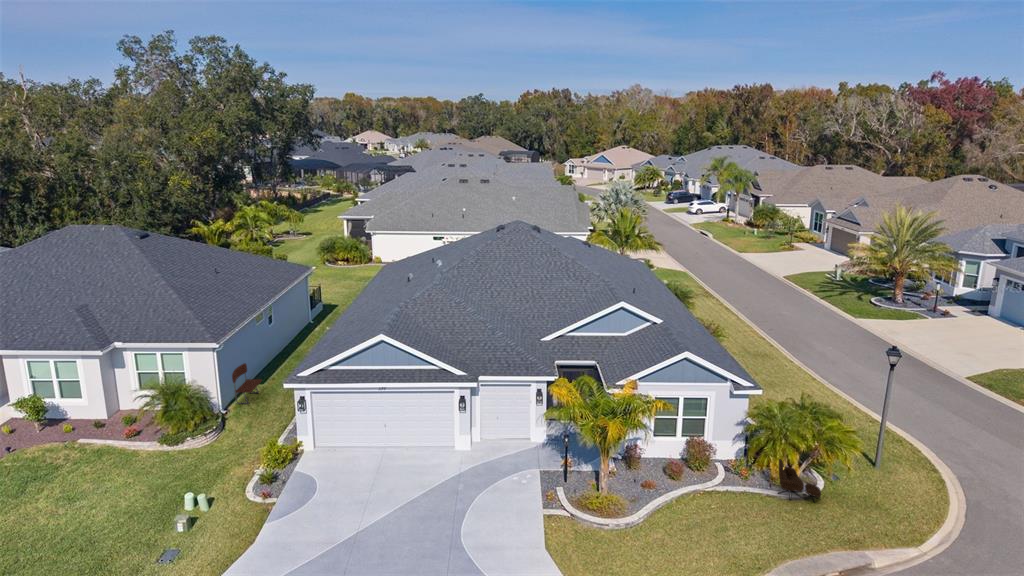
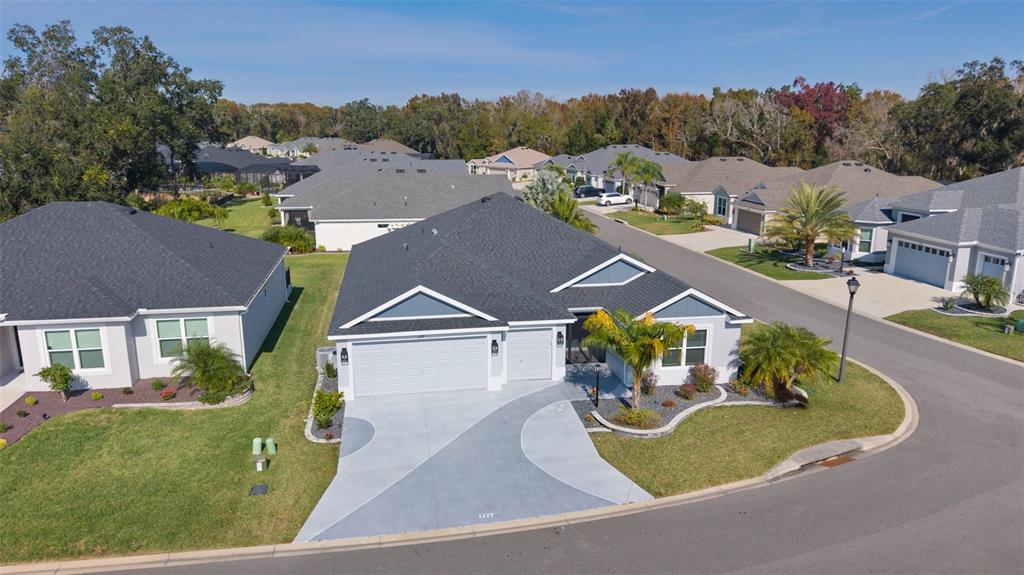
bench: present [232,363,262,404] -> none [256,329,281,368]

